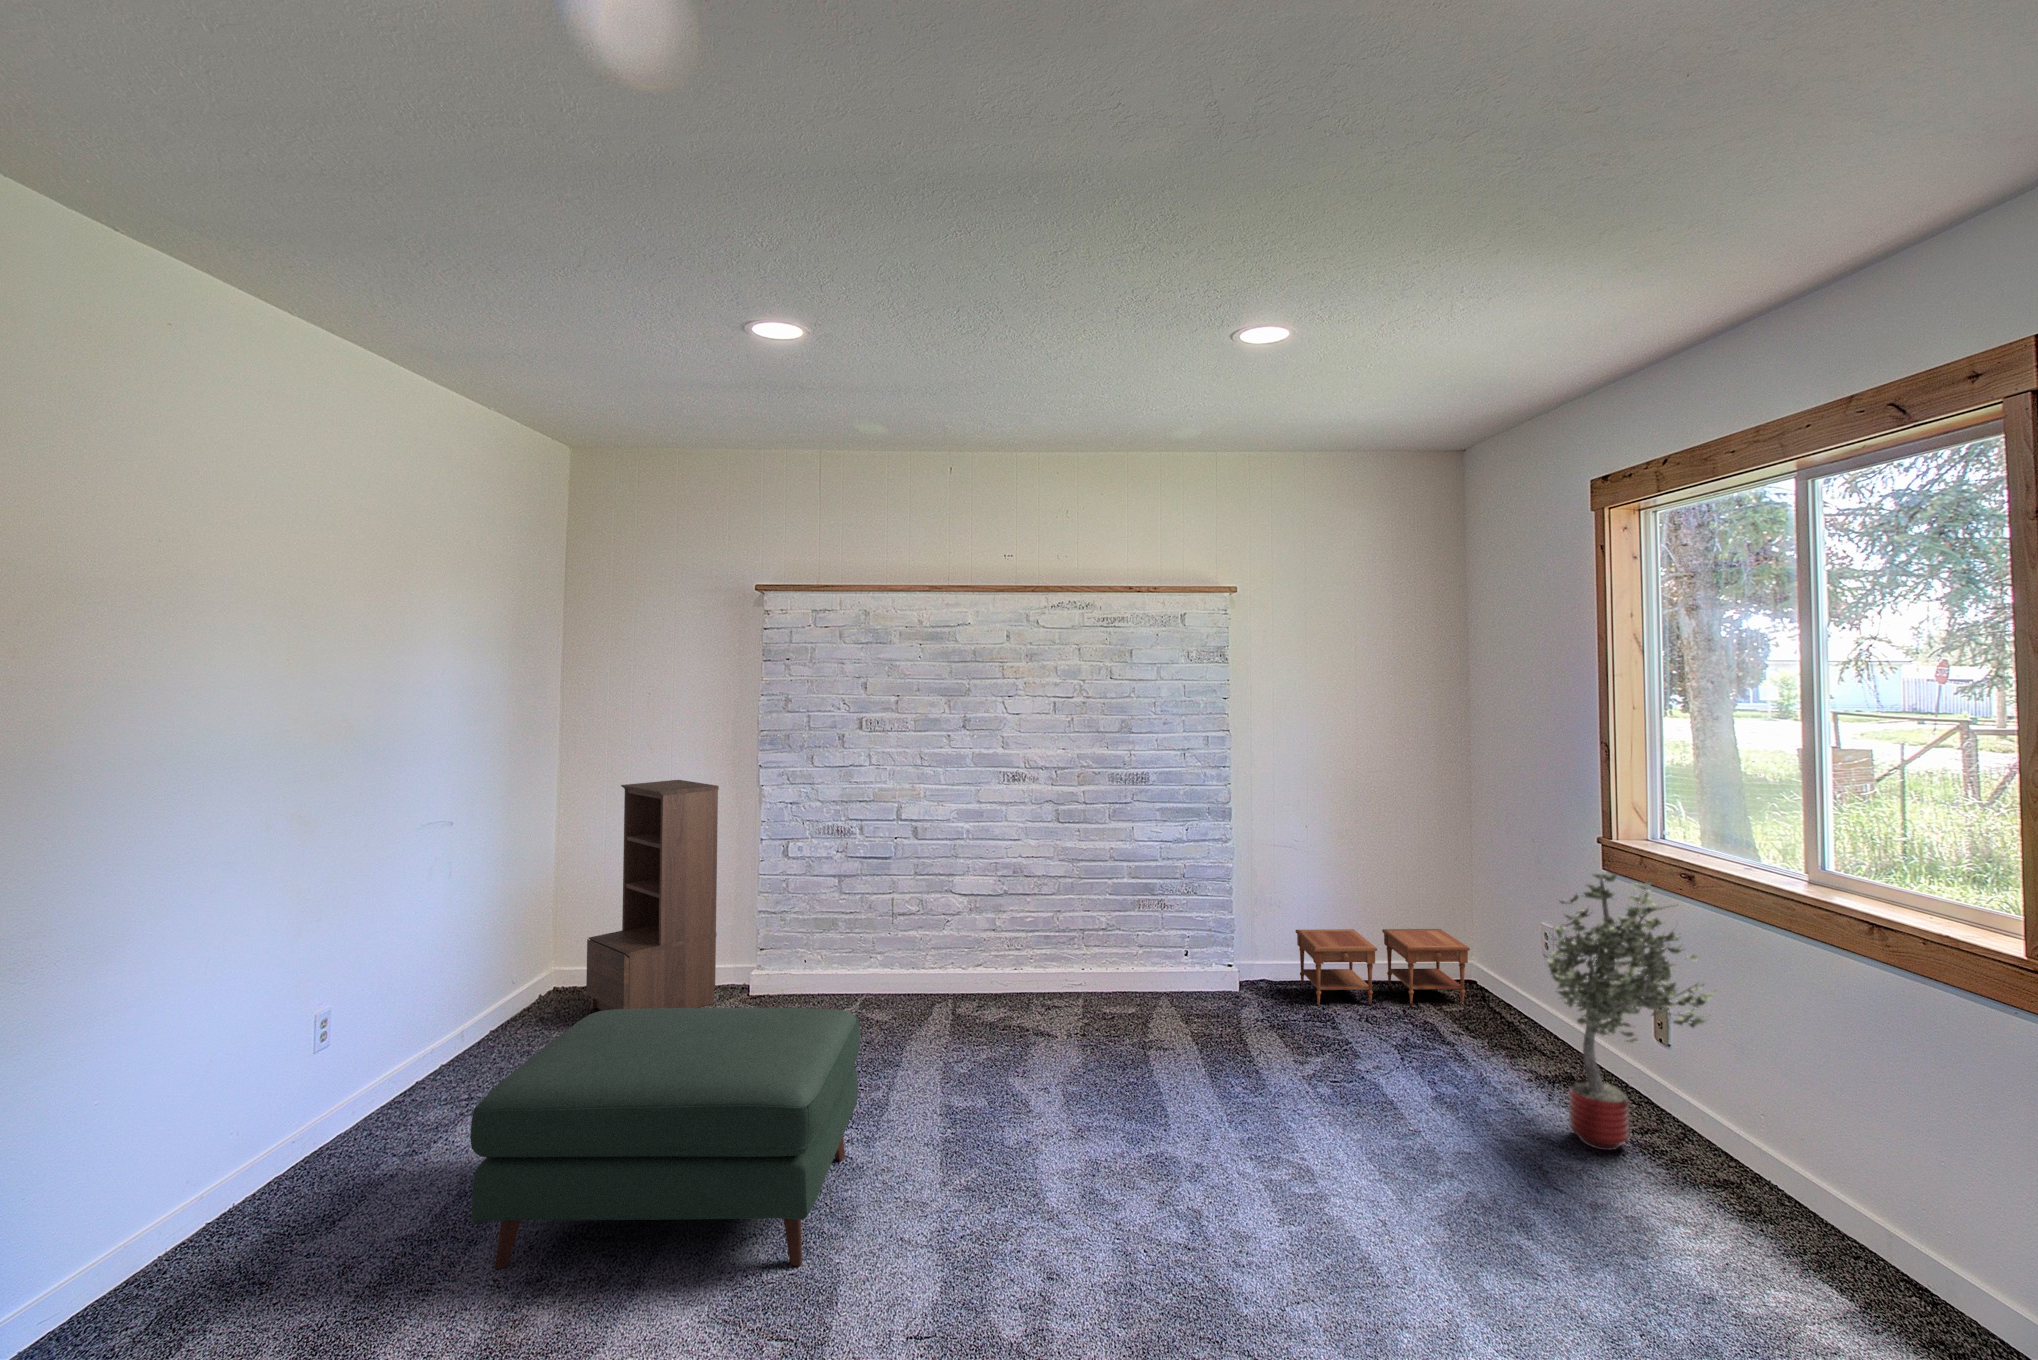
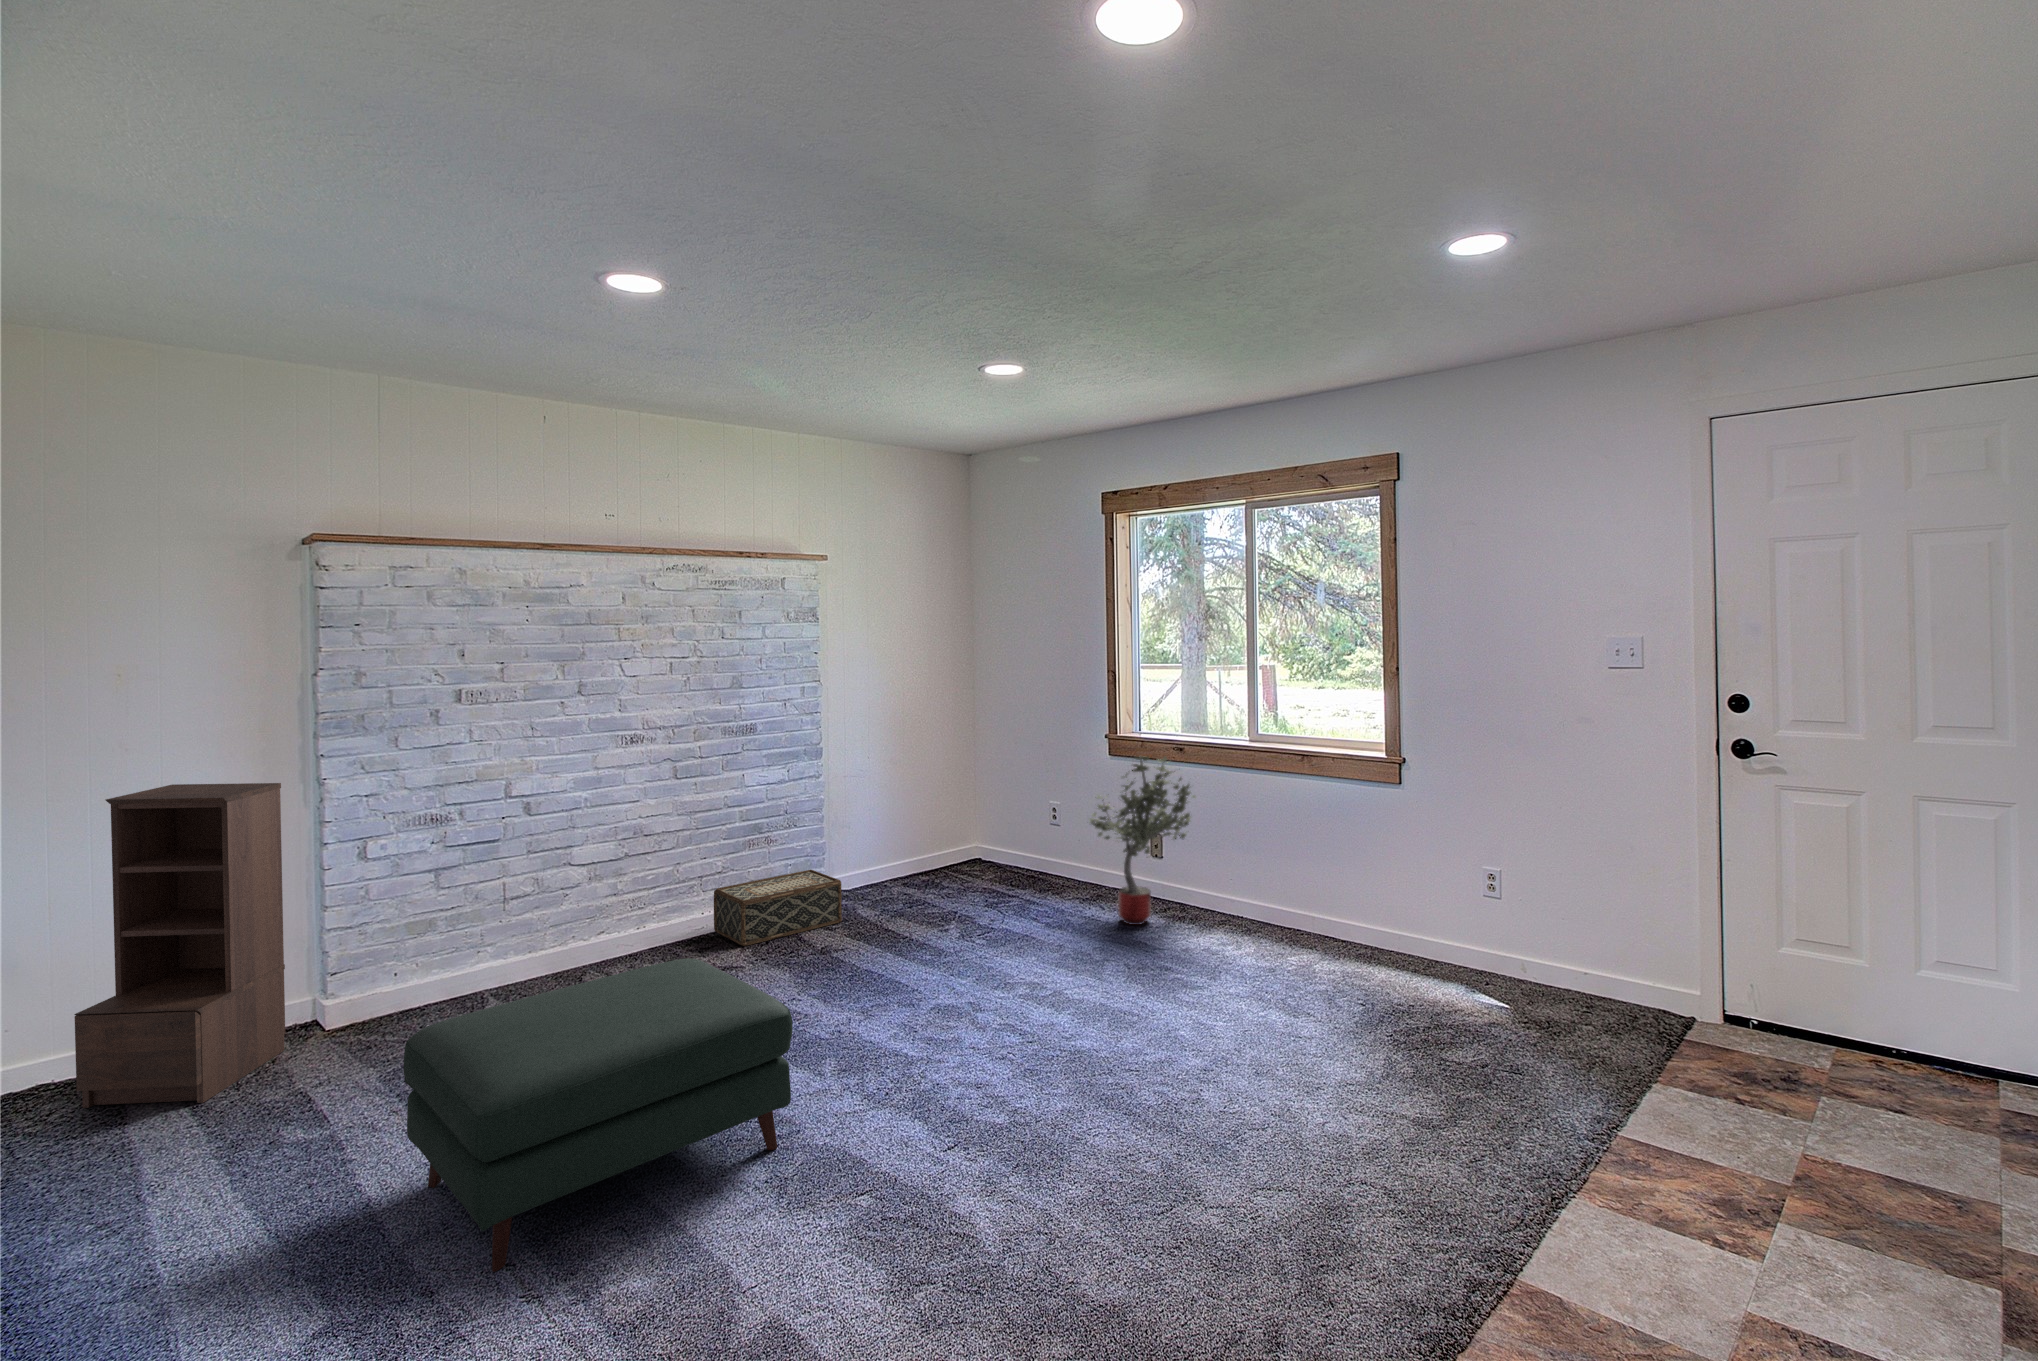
side table: present [1296,929,1470,1005] -> none [867,823,994,896]
woven basket: none [1091,946,1216,1018] -> present [714,870,842,946]

